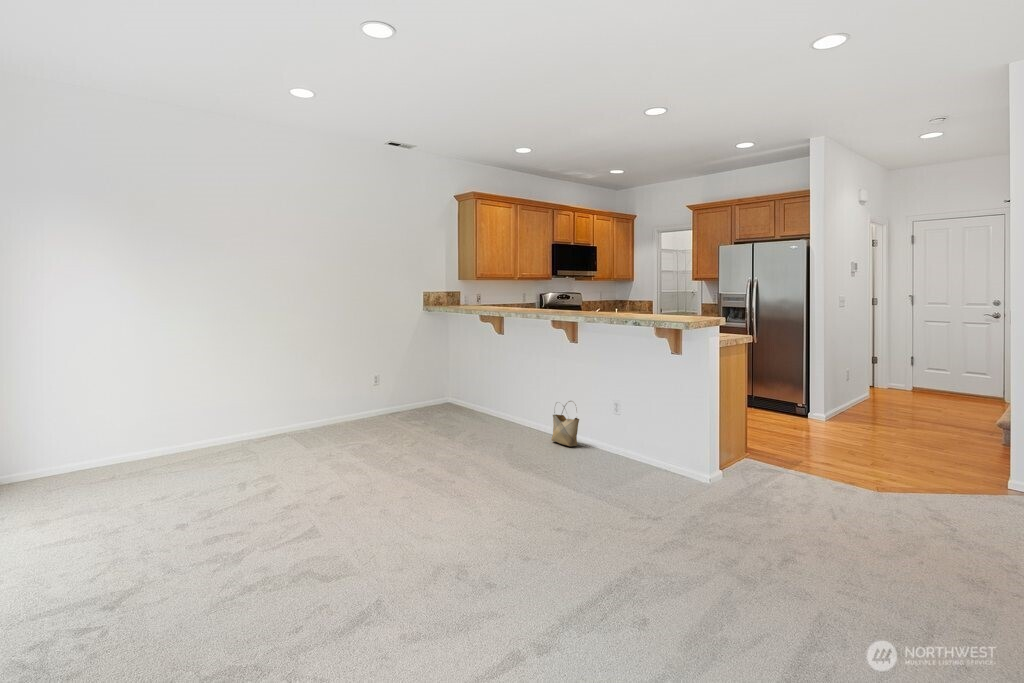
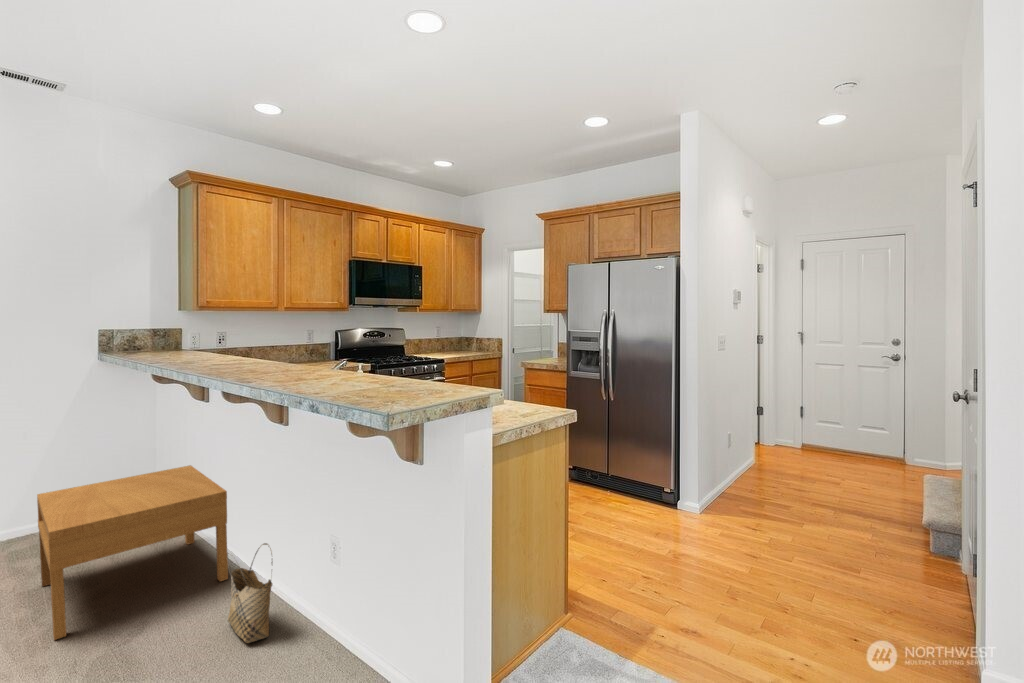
coffee table: none [433,372,532,442] -> present [37,465,228,640]

